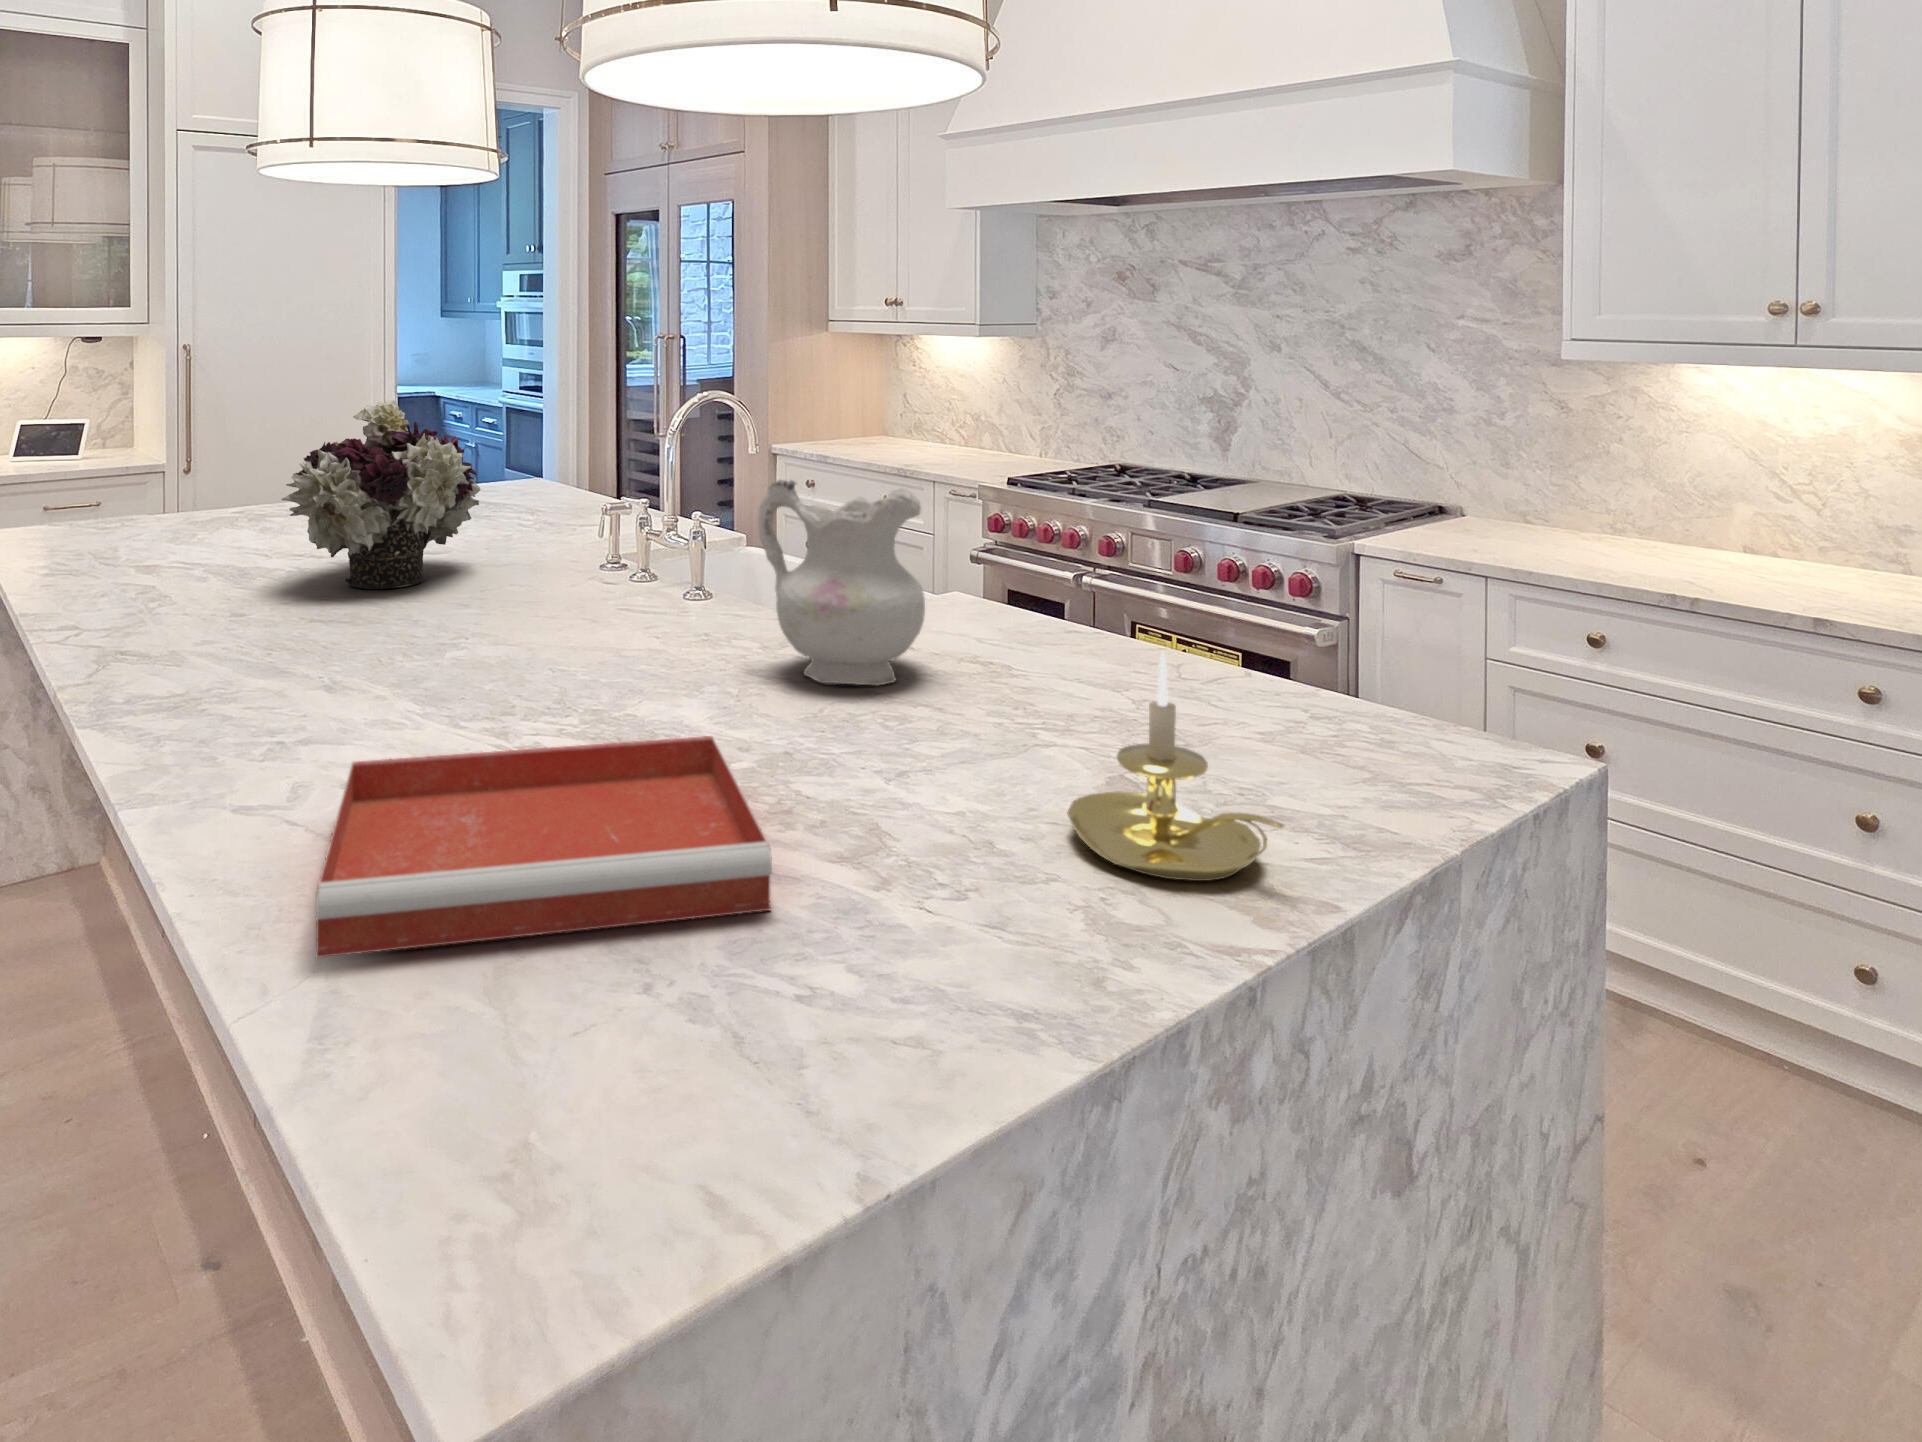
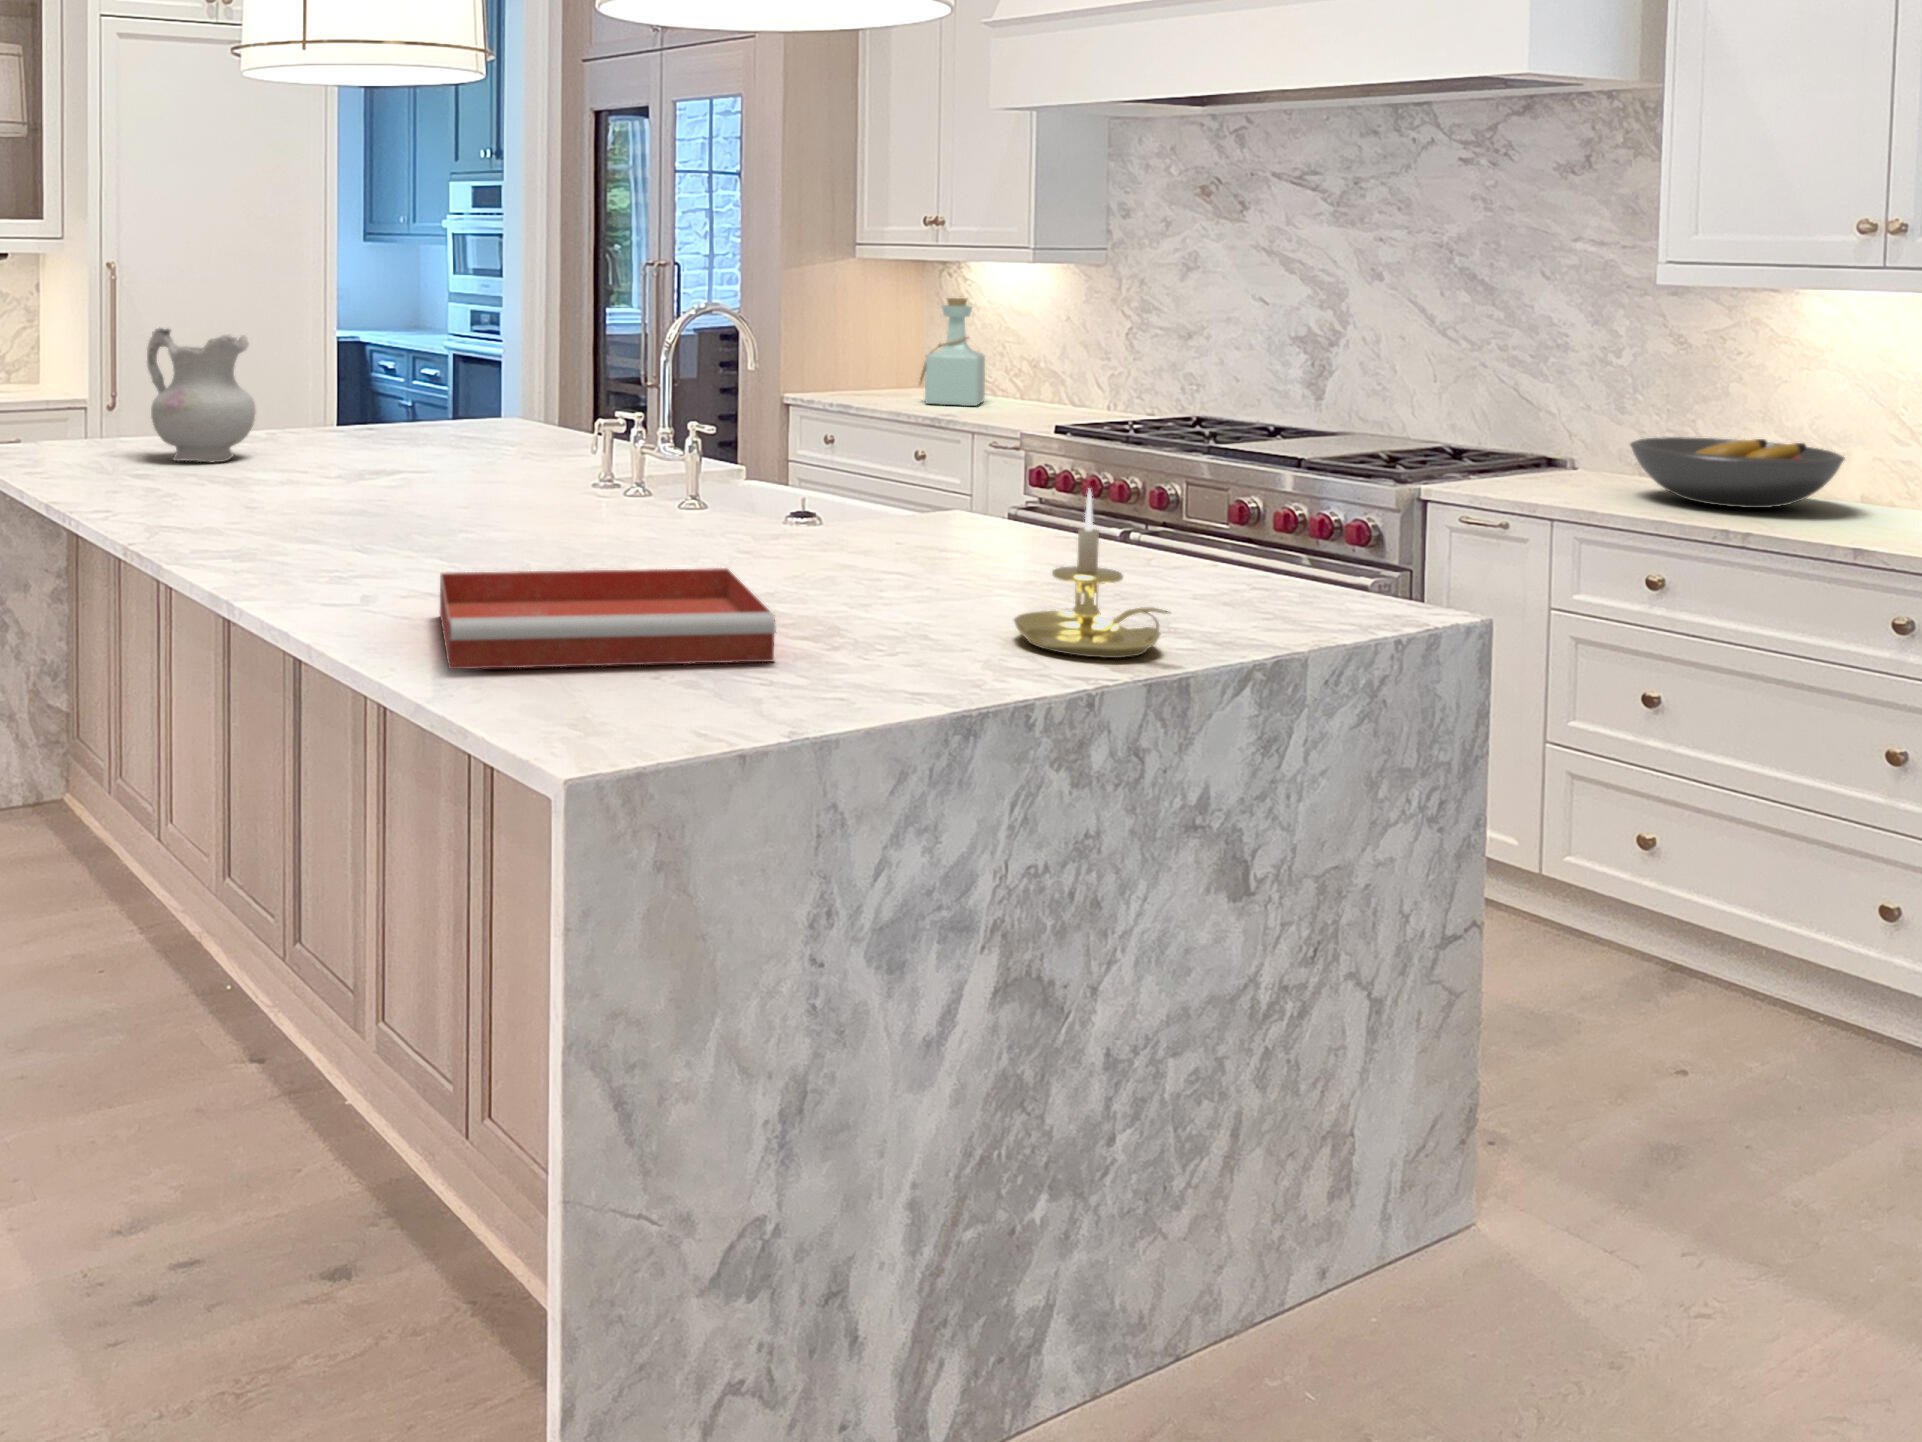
bottle: none [887,365,943,458] -> present [920,298,985,406]
flower arrangement: present [281,400,481,589] -> none [301,309,487,494]
ceramic pitcher: present [758,480,925,686] -> present [147,328,255,462]
fruit bowl: none [1551,494,1763,564] -> present [1630,437,1845,508]

